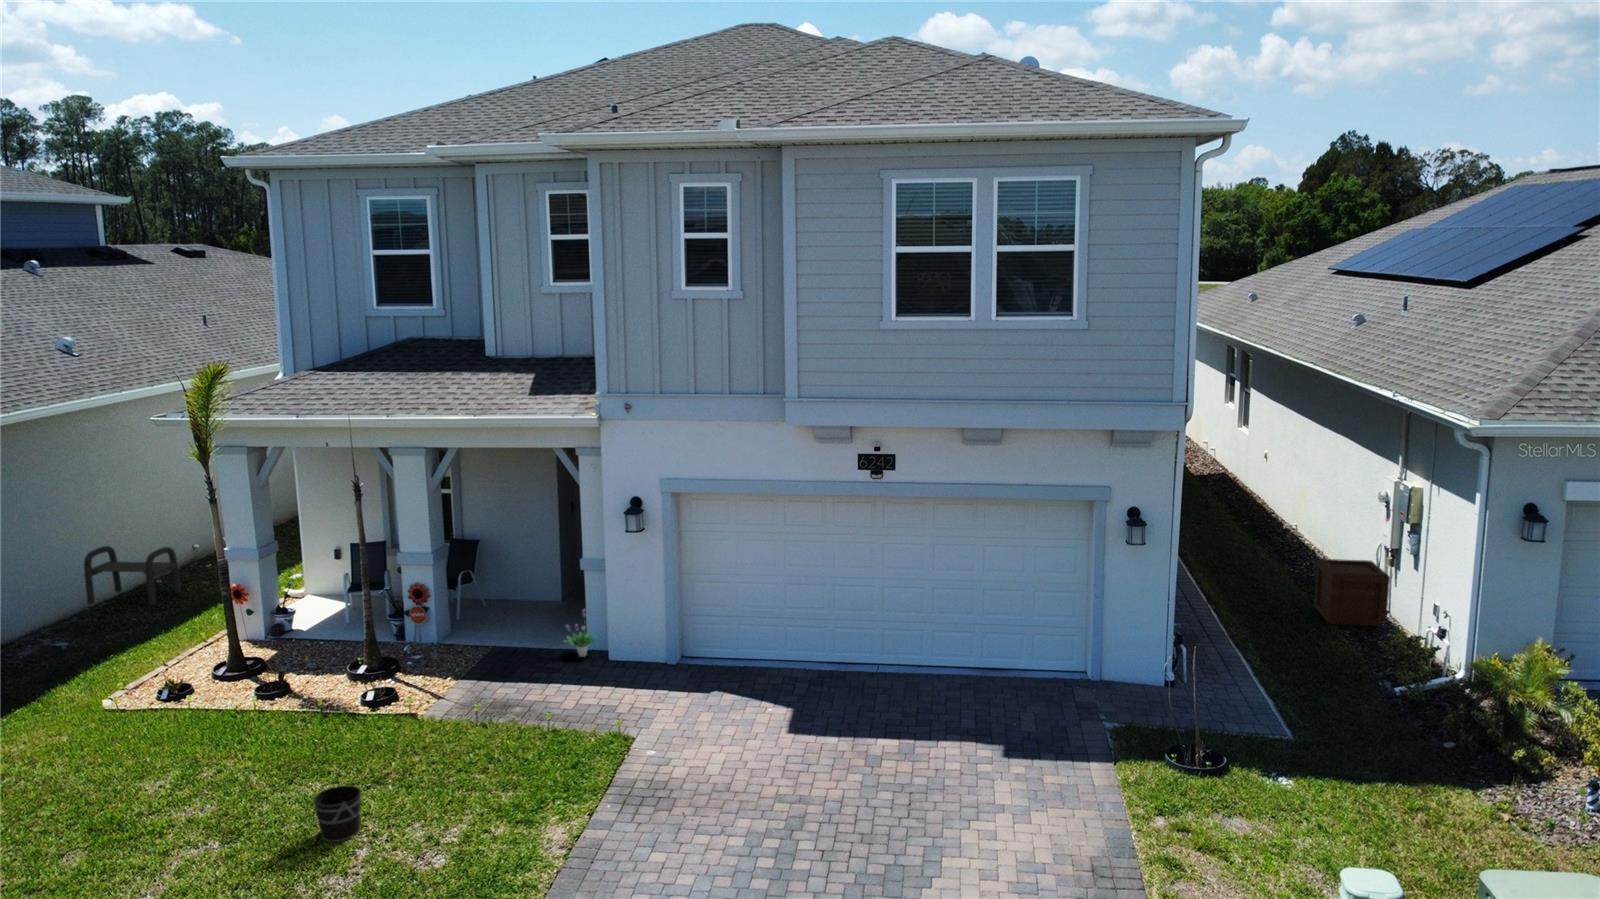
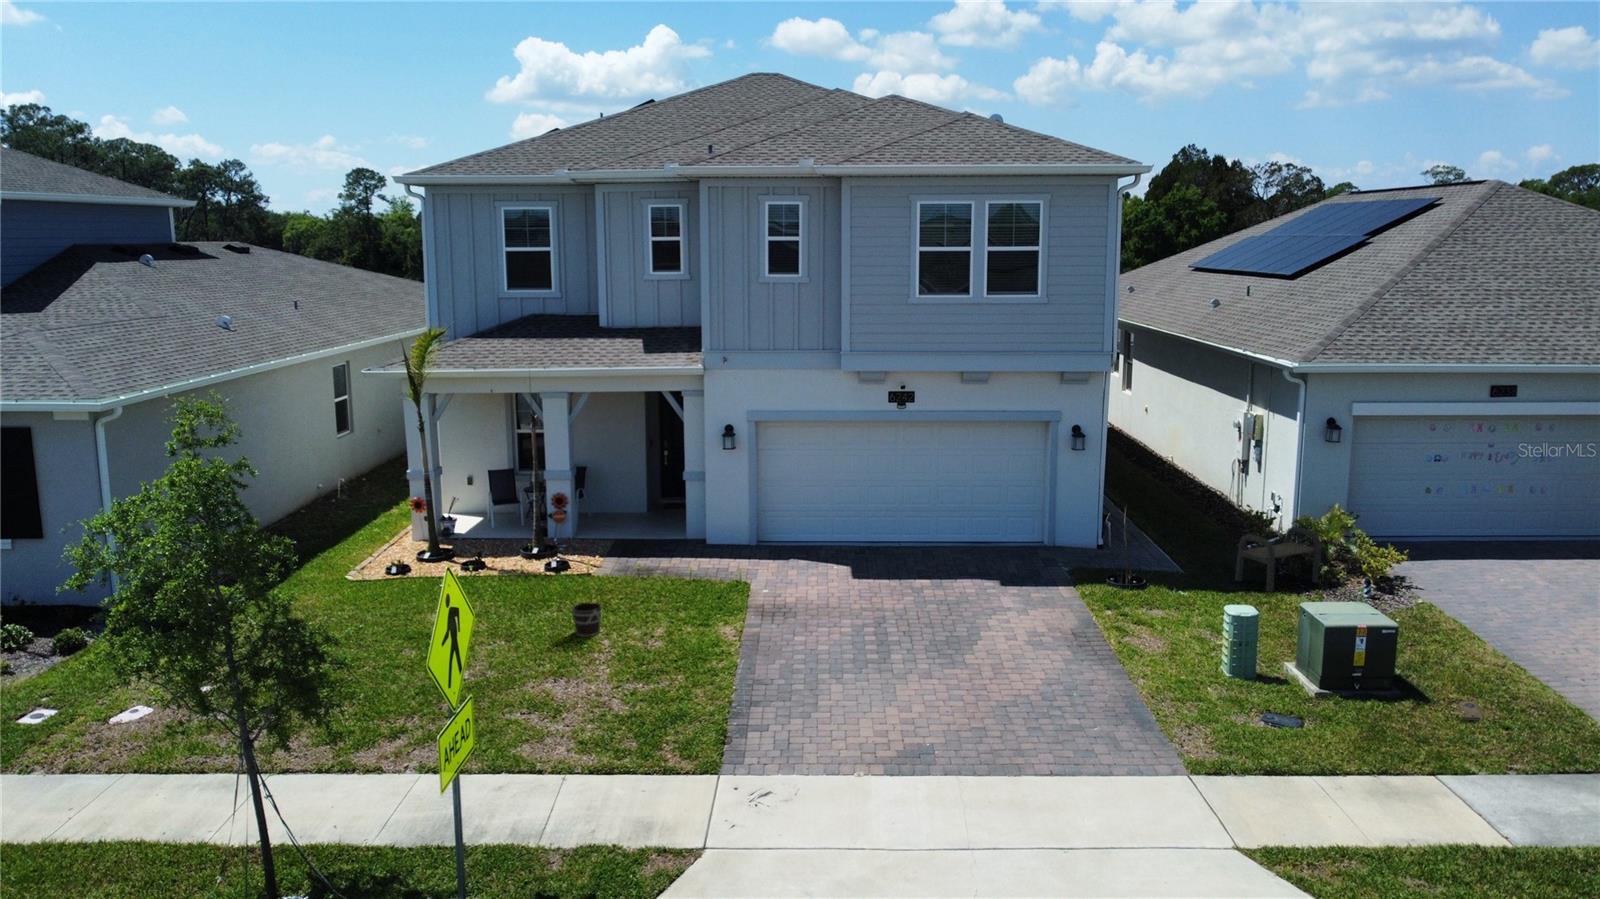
bench: present [84,546,181,606] -> present [1235,527,1321,592]
wooden crate: present [1314,559,1390,627] -> none [1191,470,1242,515]
potted plant: present [564,610,595,657] -> none [673,509,698,544]

